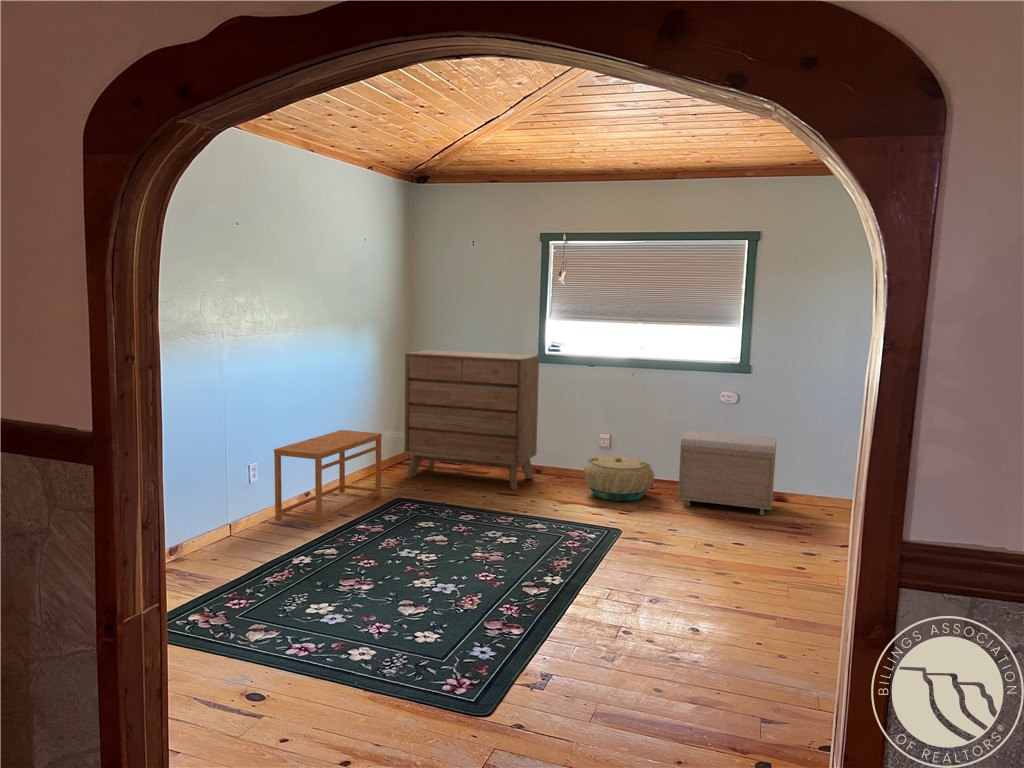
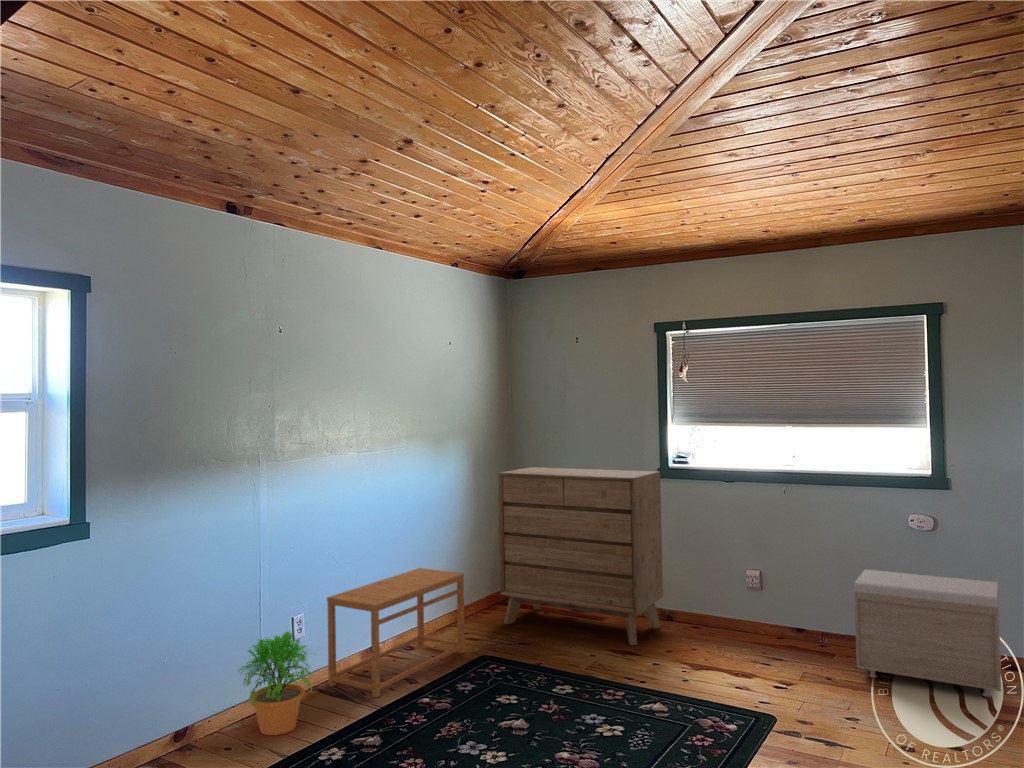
basket: present [584,456,654,501] -> none [722,603,820,667]
potted plant: none [213,471,279,551] -> present [238,632,312,735]

